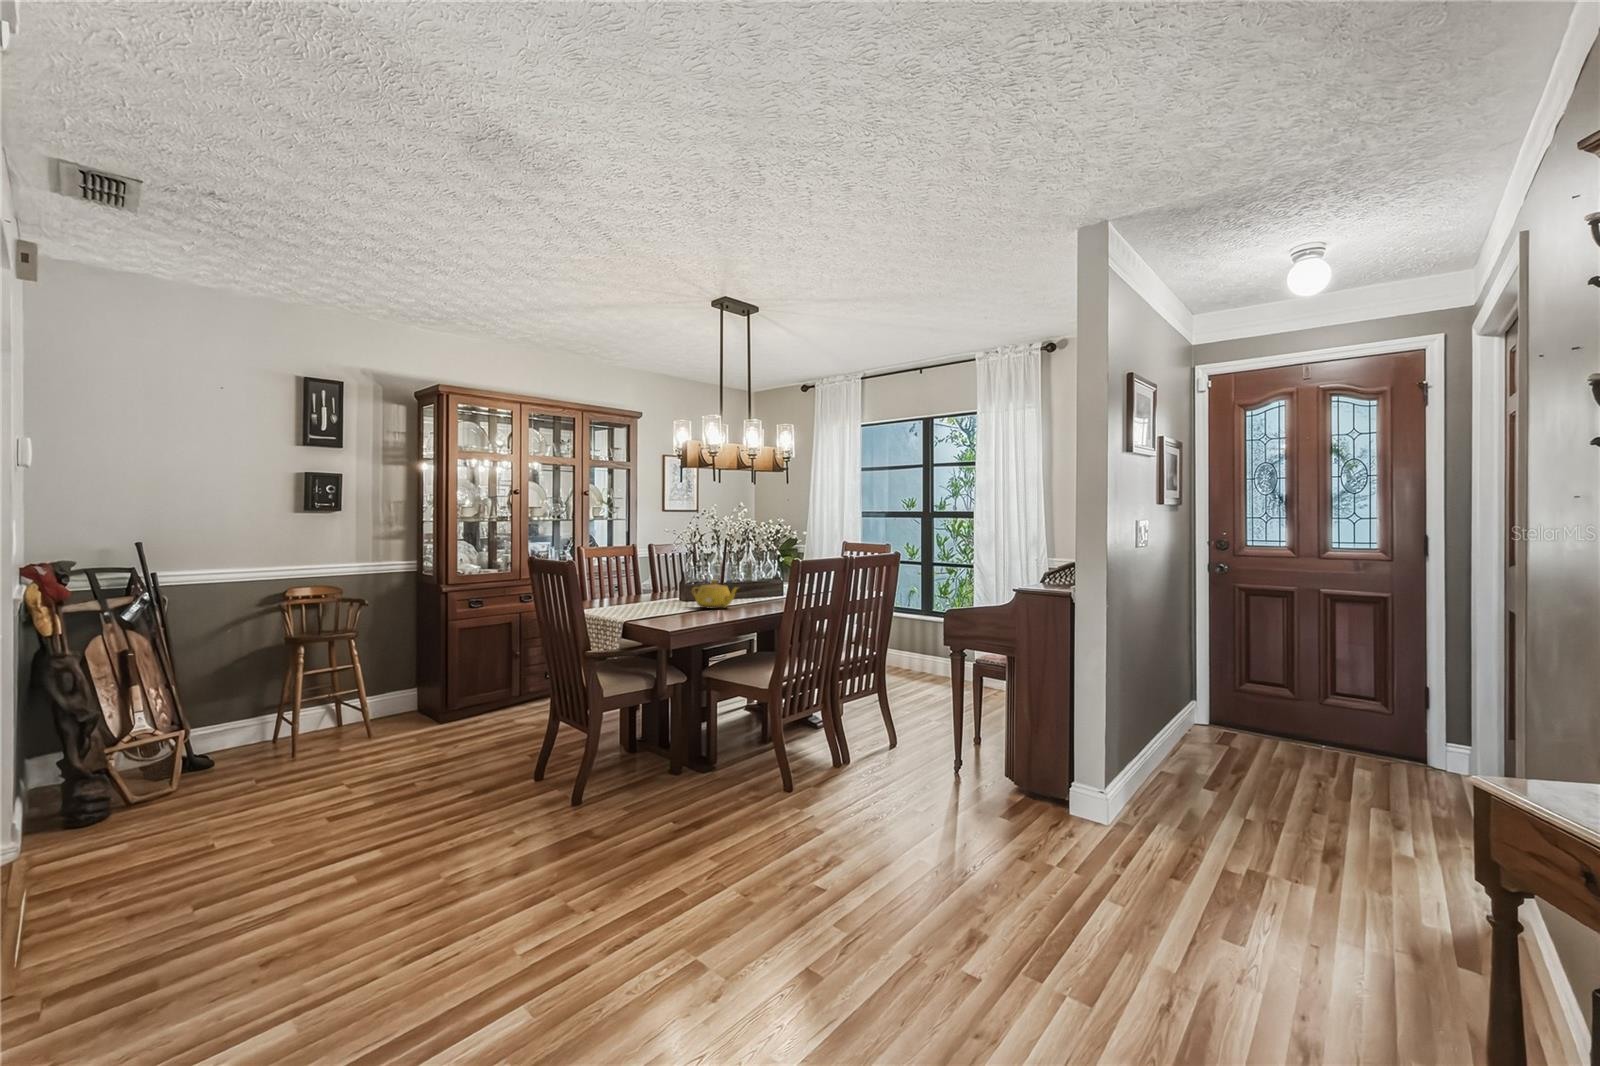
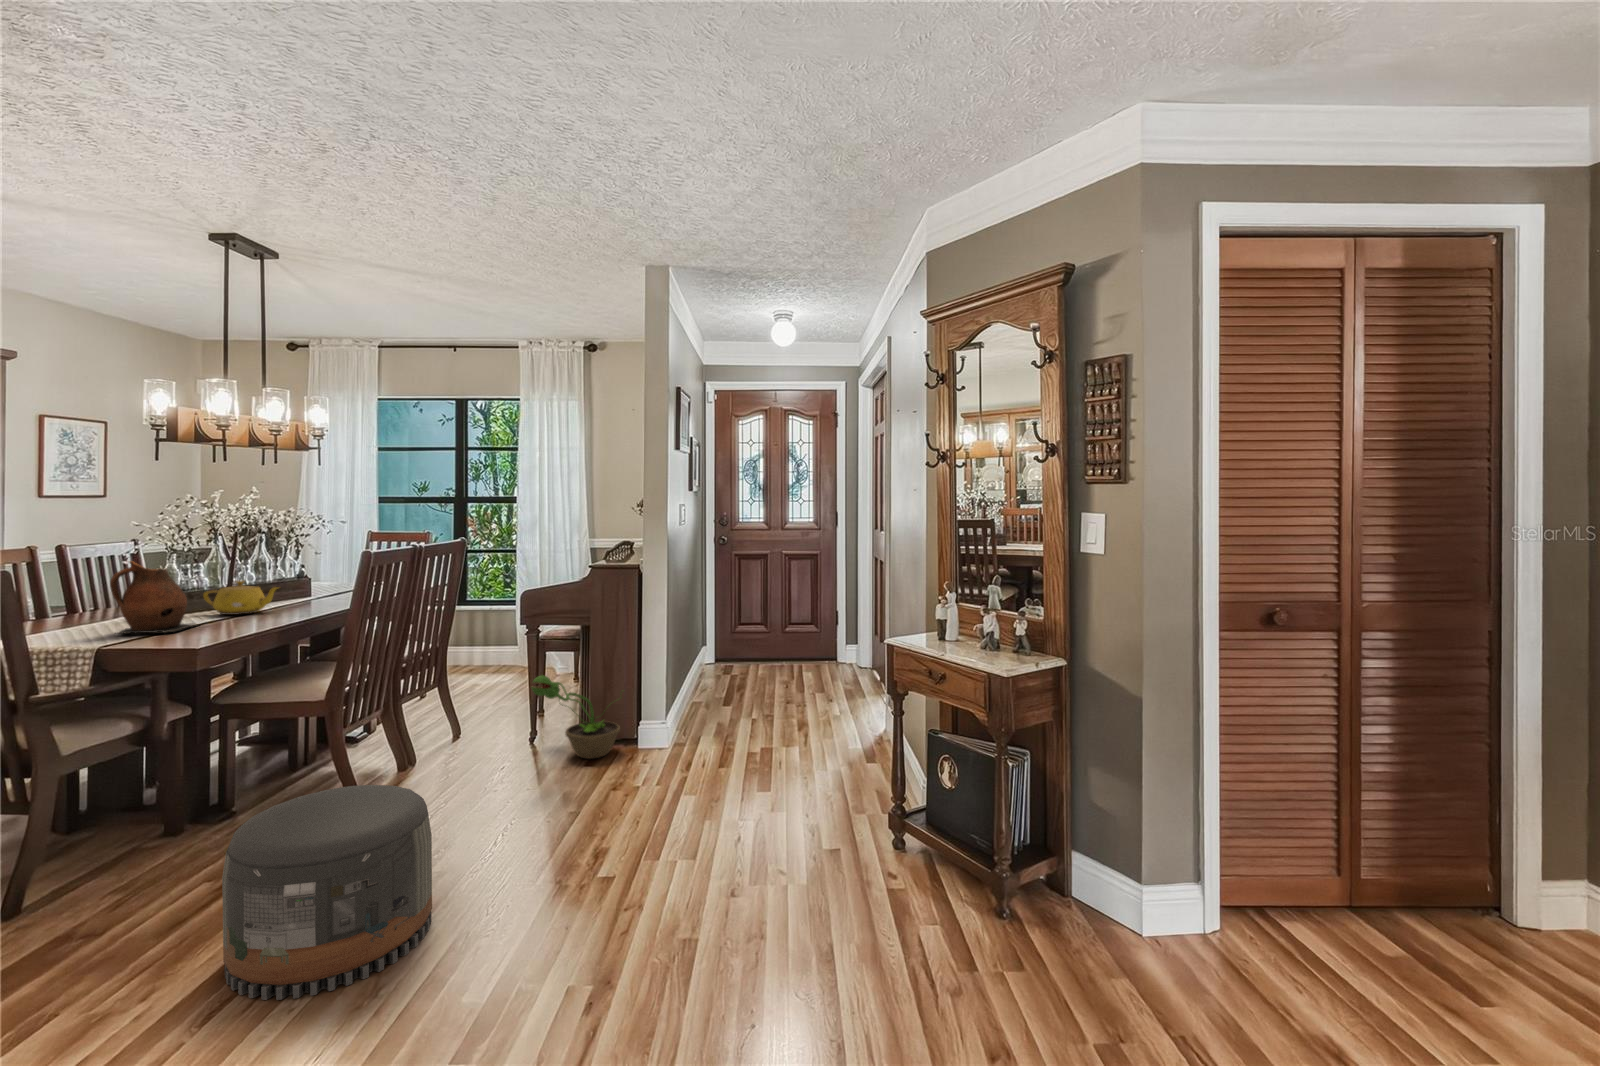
ceramic pitcher: none [622,557,678,617] -> present [110,561,197,634]
decorative plant: none [929,704,1048,816] -> present [531,676,621,759]
pouf: none [586,781,769,999] -> present [222,785,432,1000]

